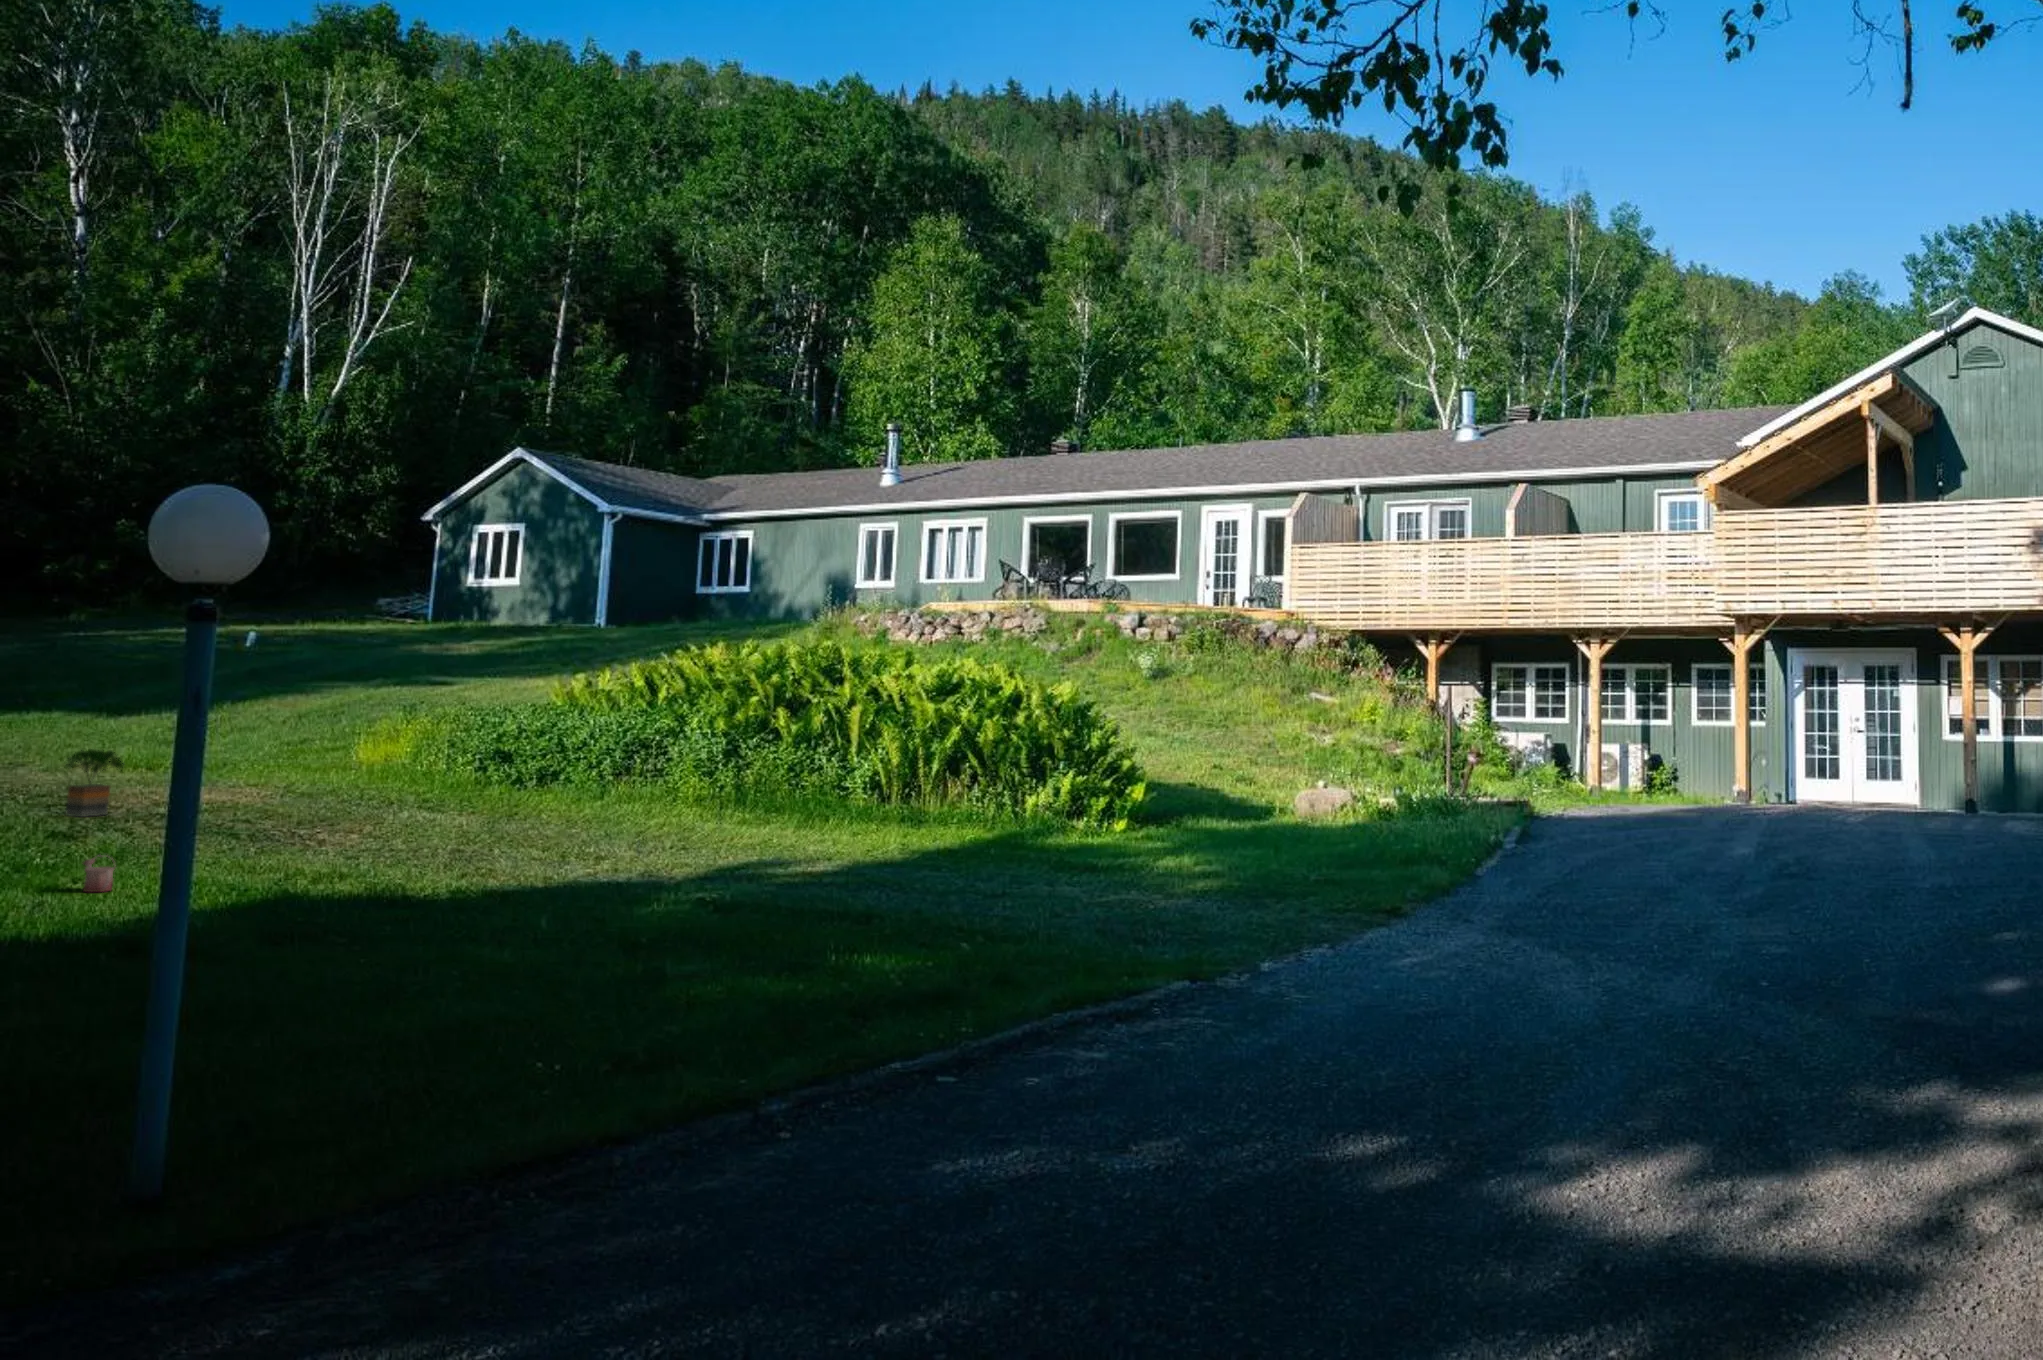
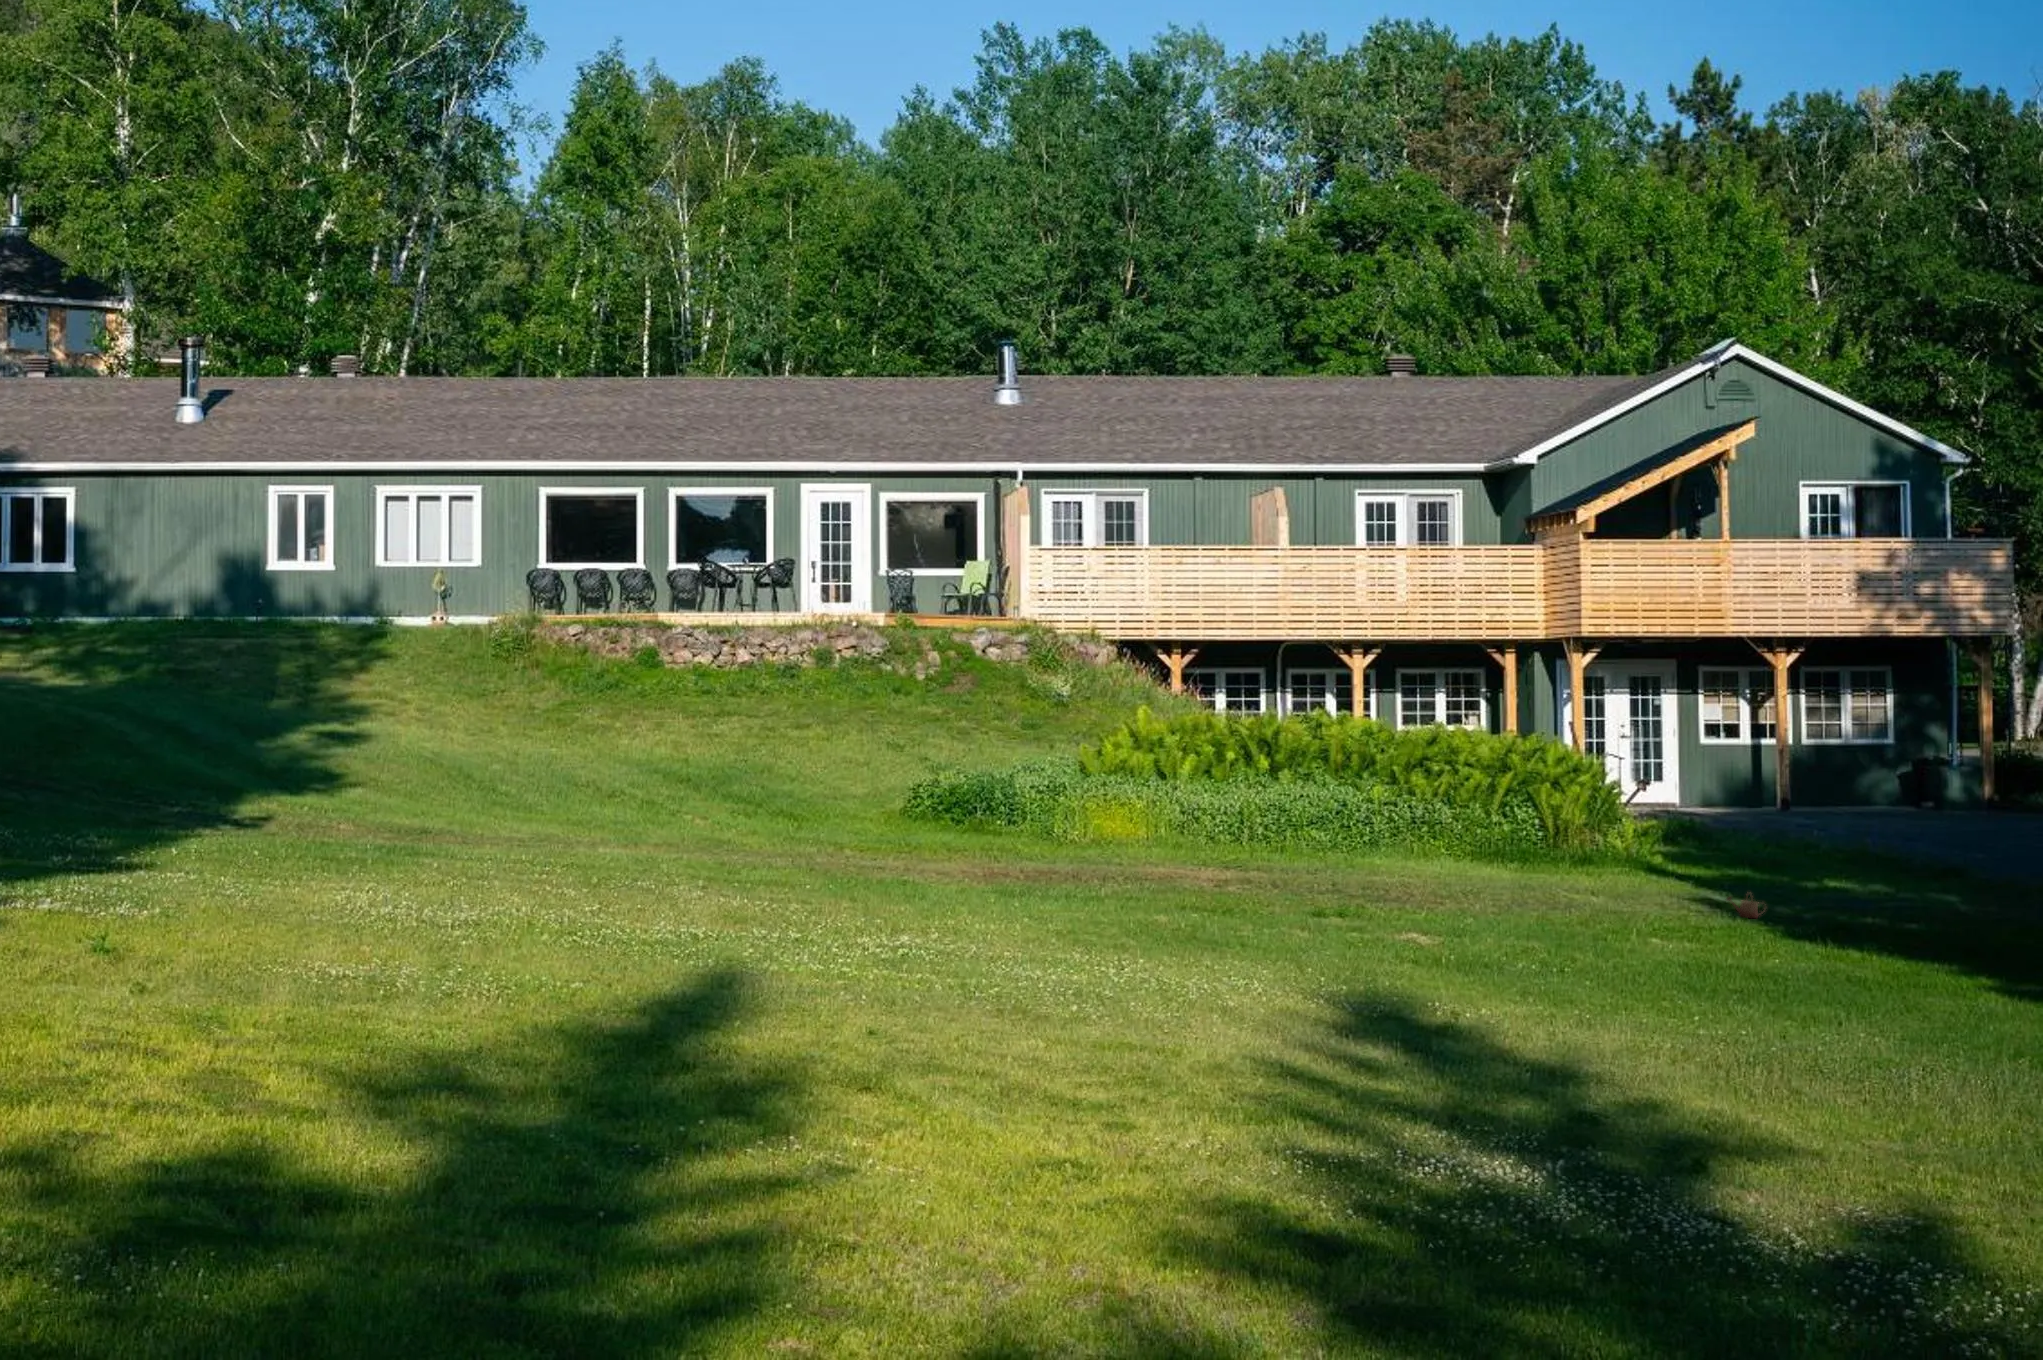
potted tree: present [66,749,125,817] -> none [1295,818,1338,876]

